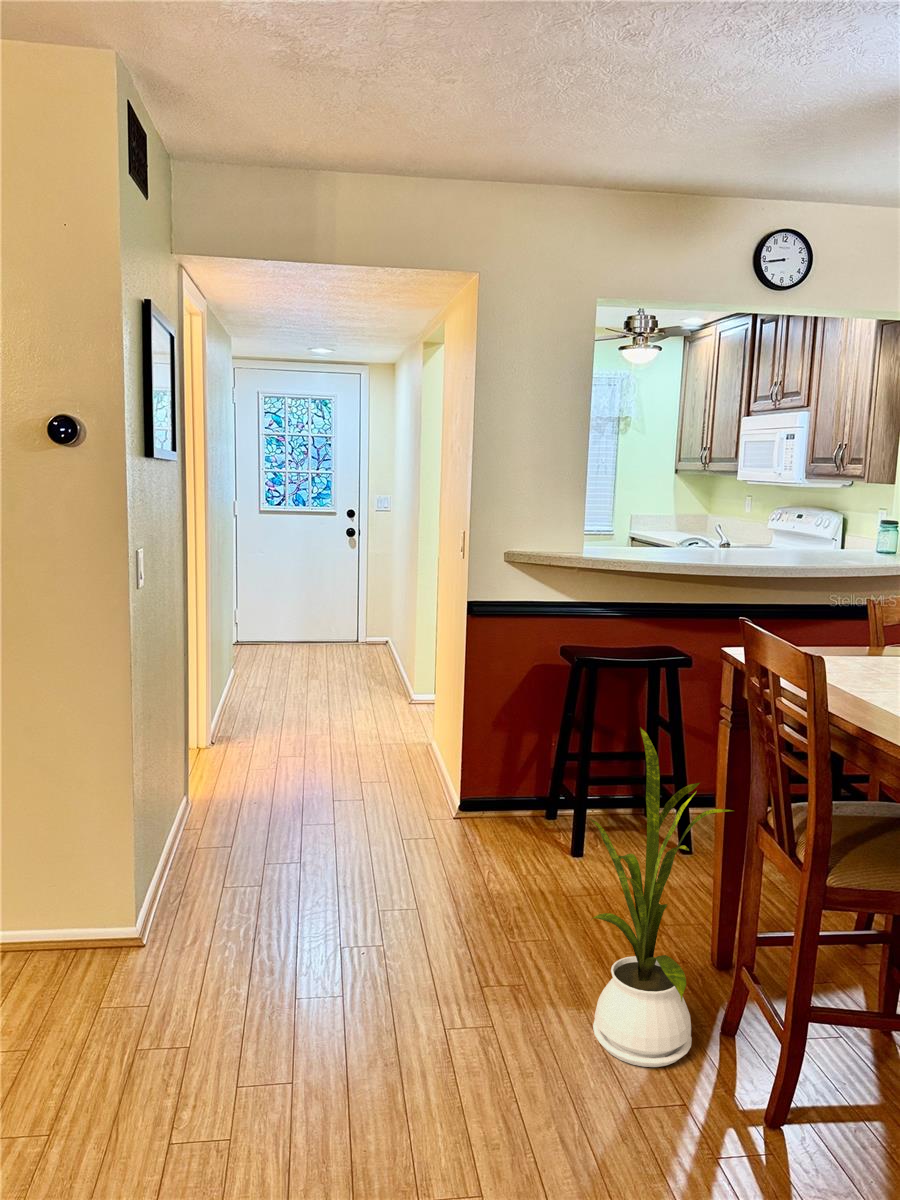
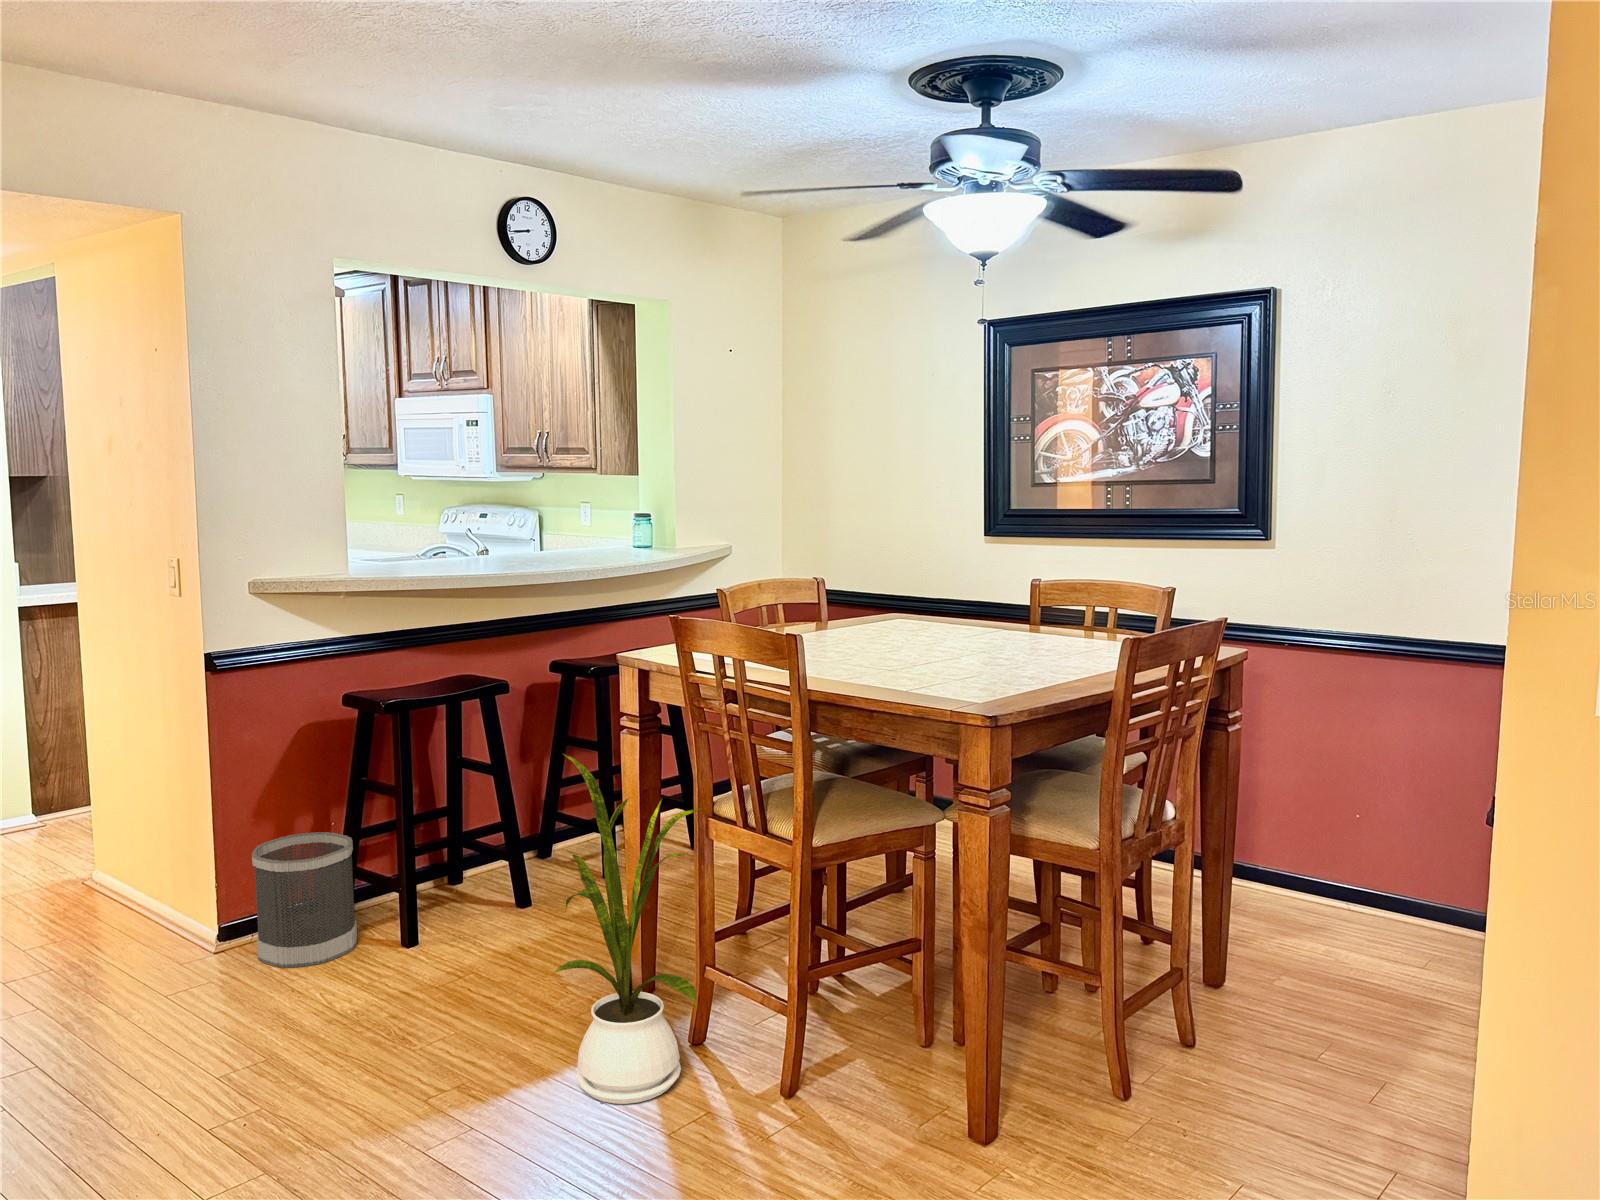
wastebasket: none [477,746,551,849] -> present [252,832,357,968]

